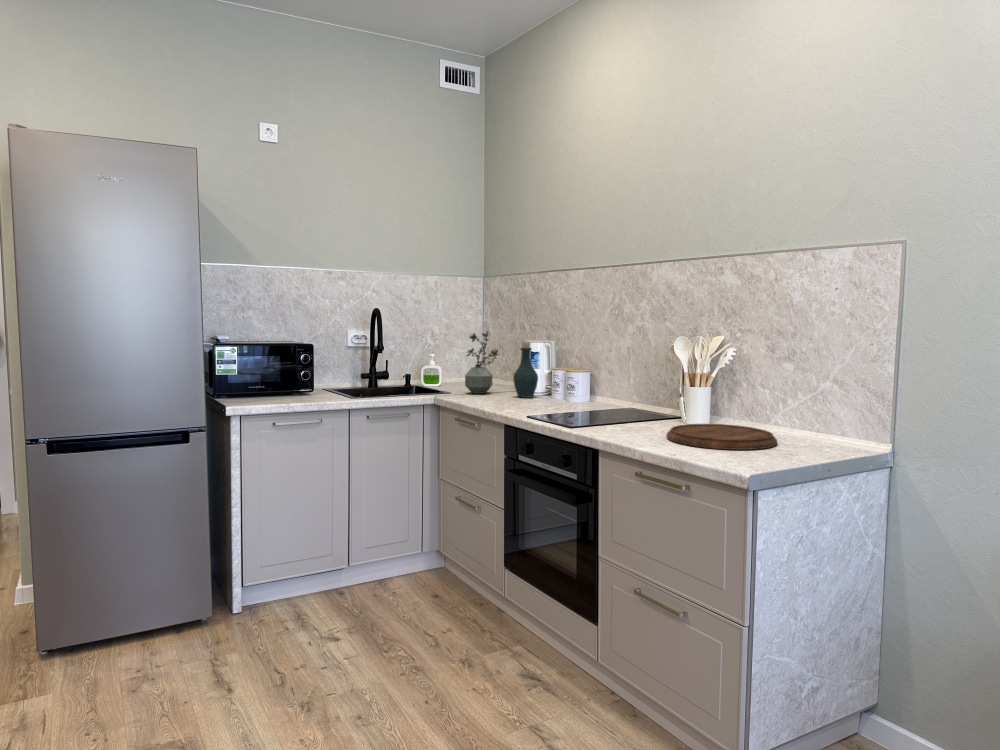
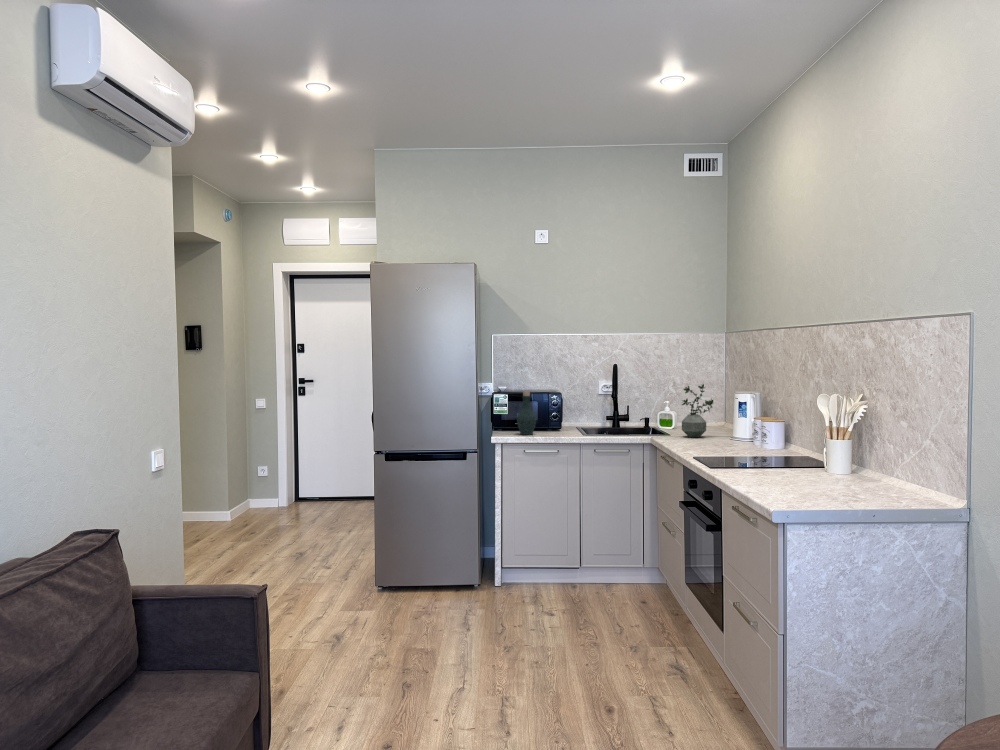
bottle: present [513,342,538,398] -> present [517,391,536,435]
cutting board: present [666,424,777,450] -> none [768,471,867,494]

